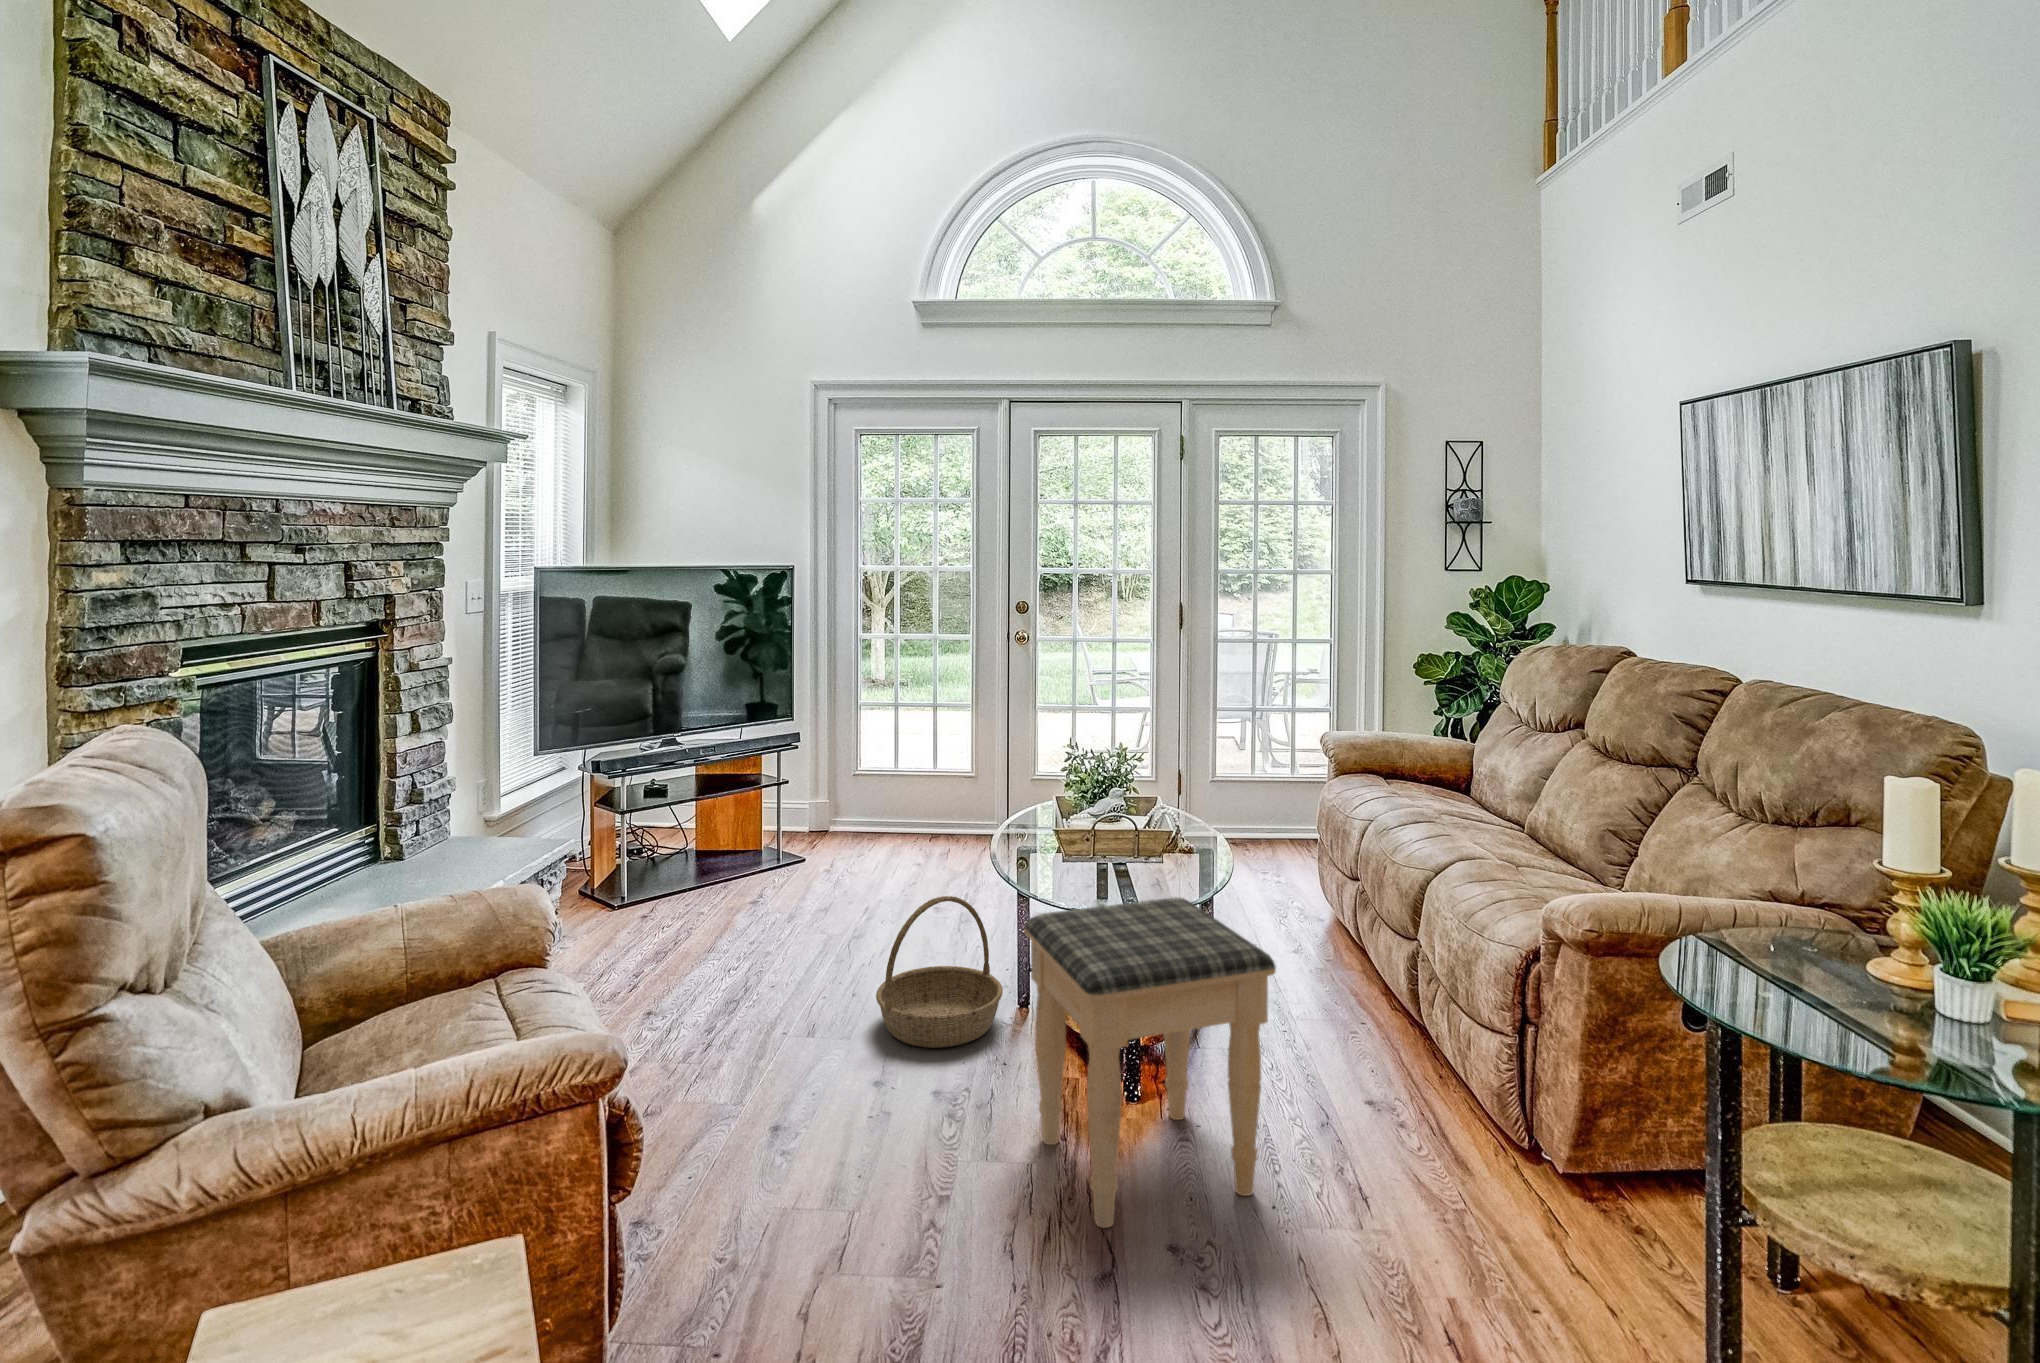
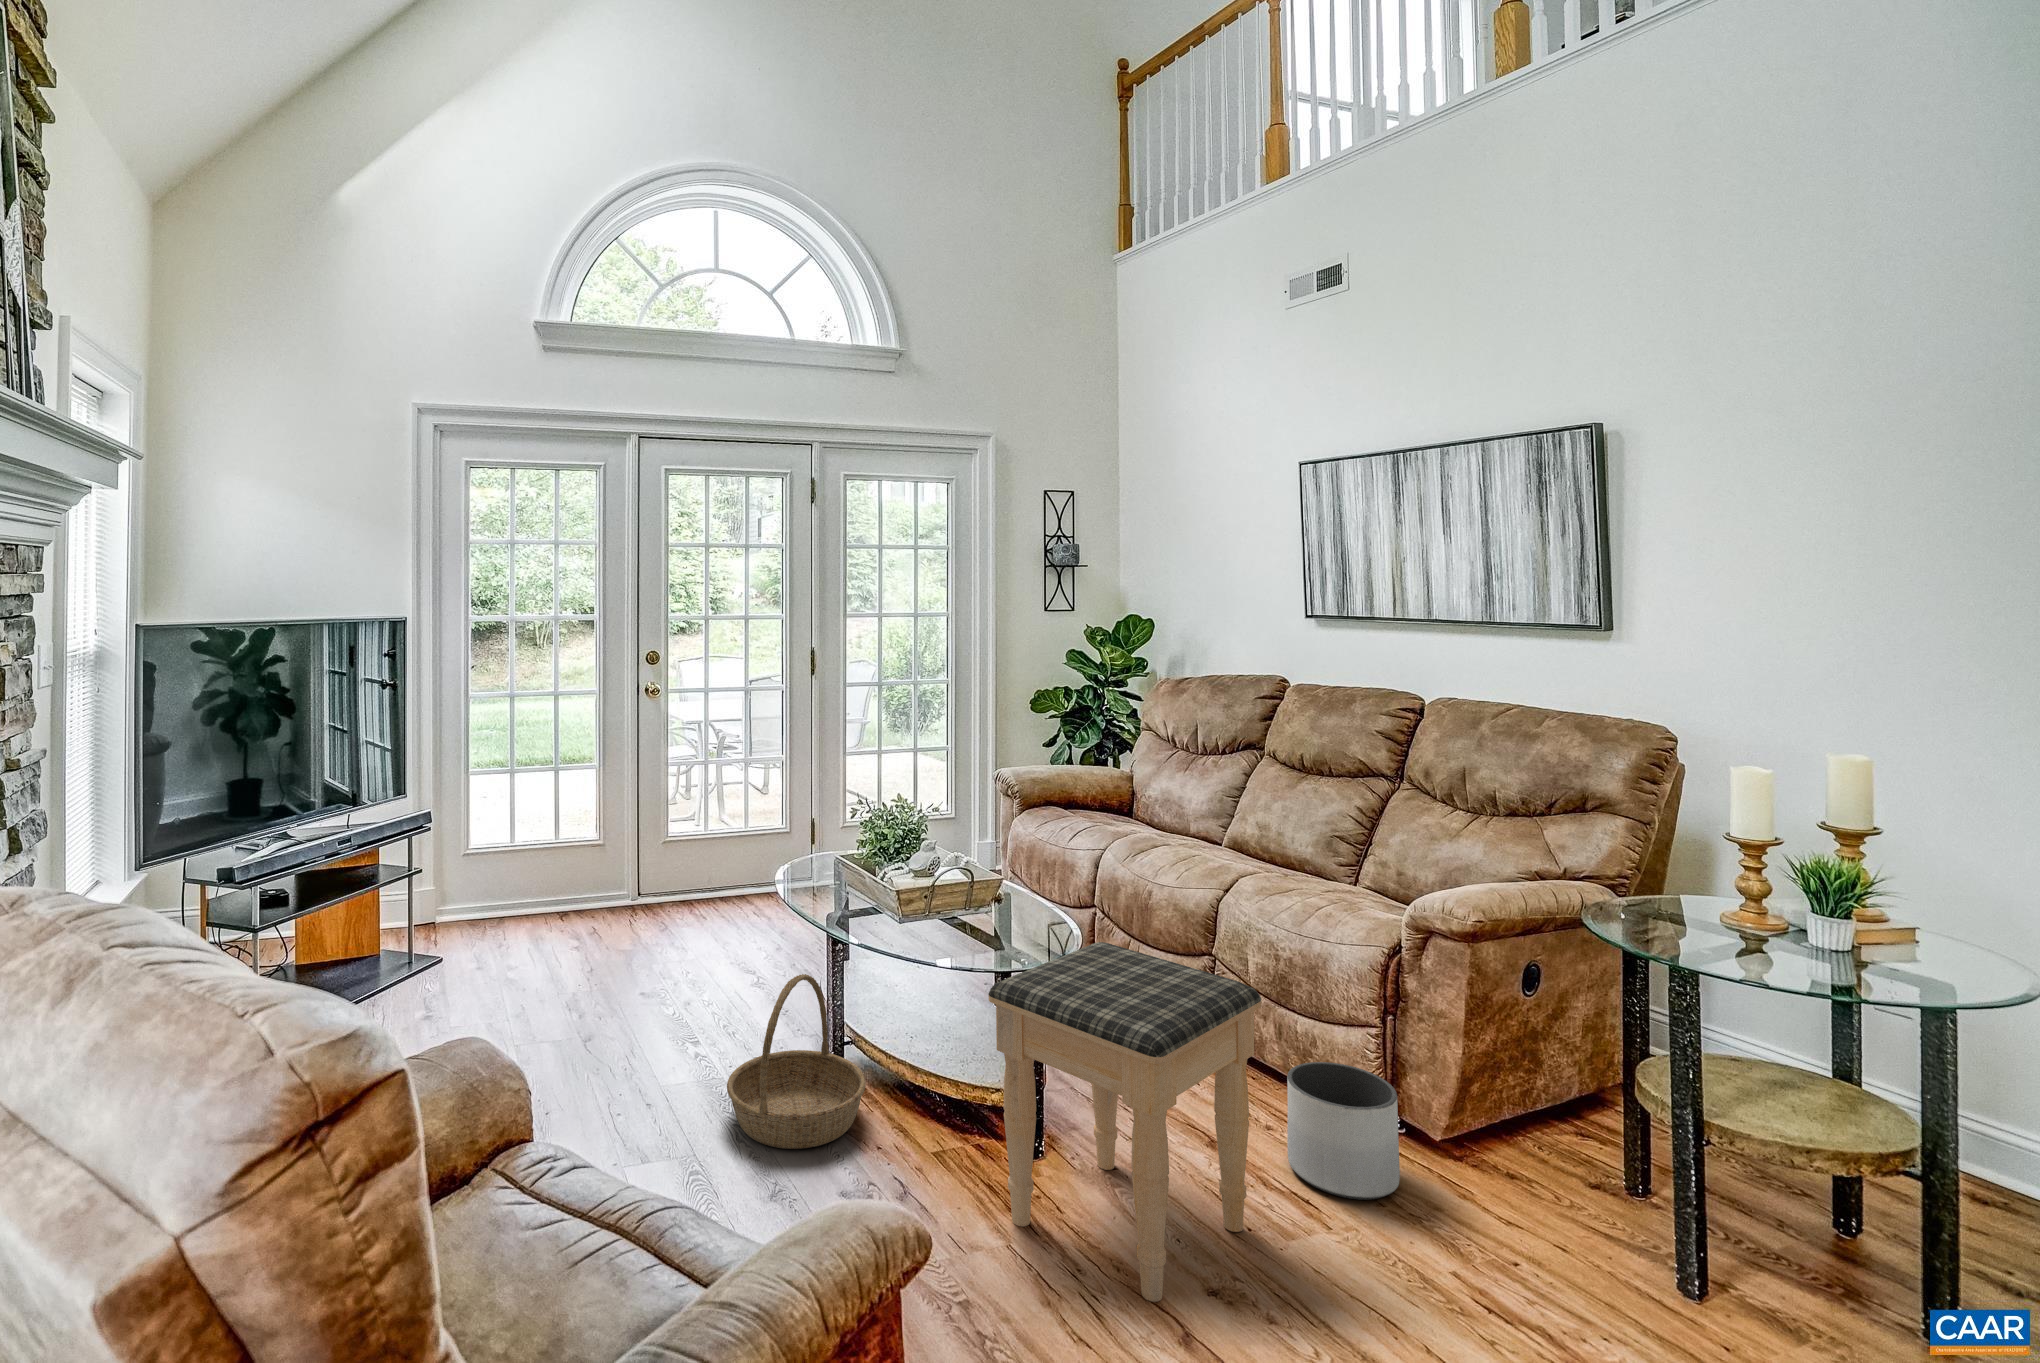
planter: none [1360,1056,1473,1204] -> present [1287,1062,1400,1200]

